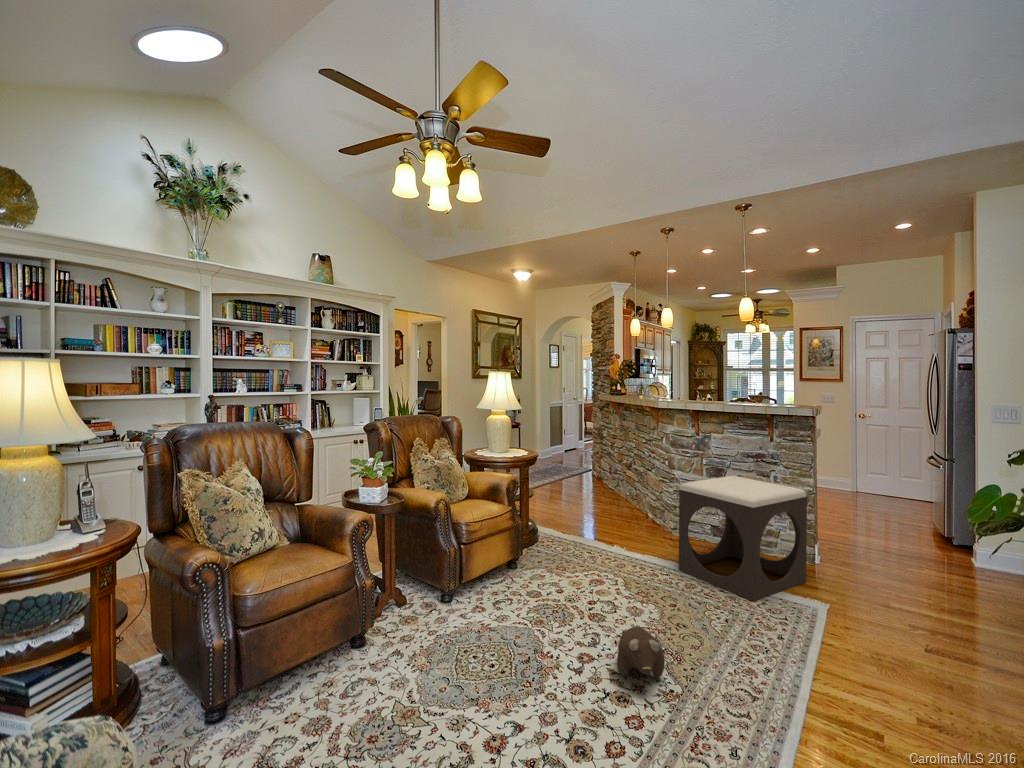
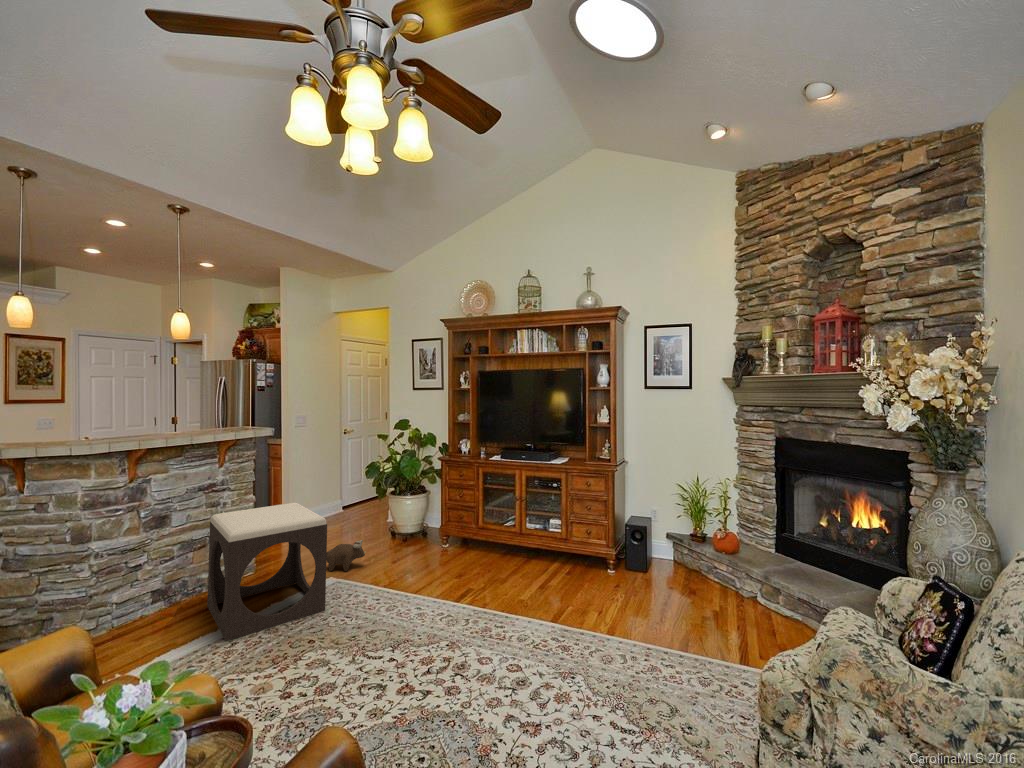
plush toy: present [617,627,665,678] -> present [326,540,366,571]

